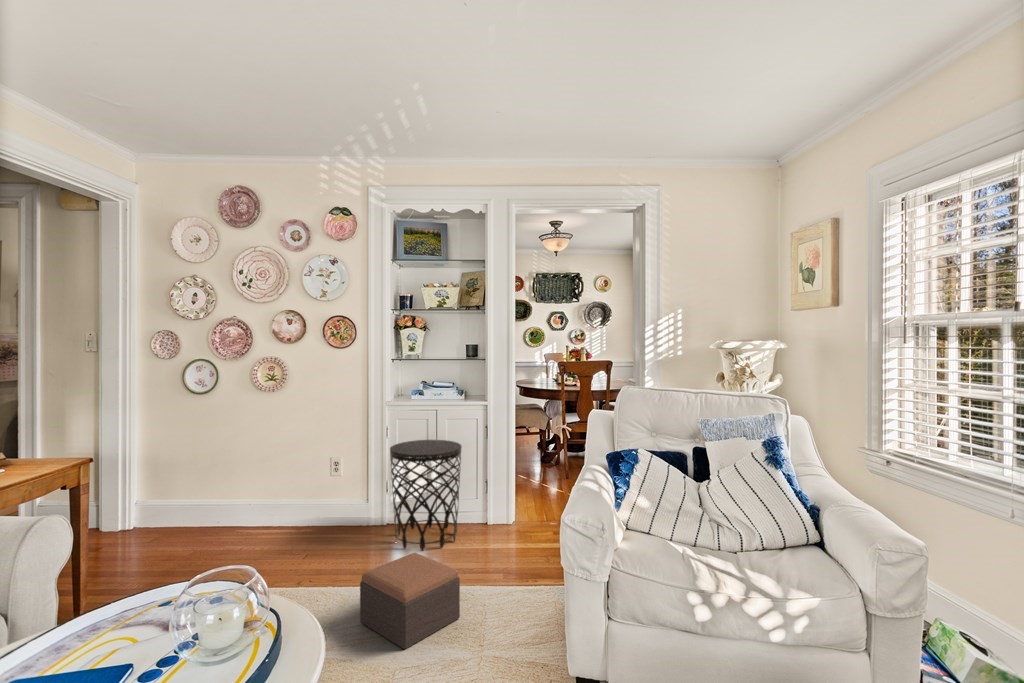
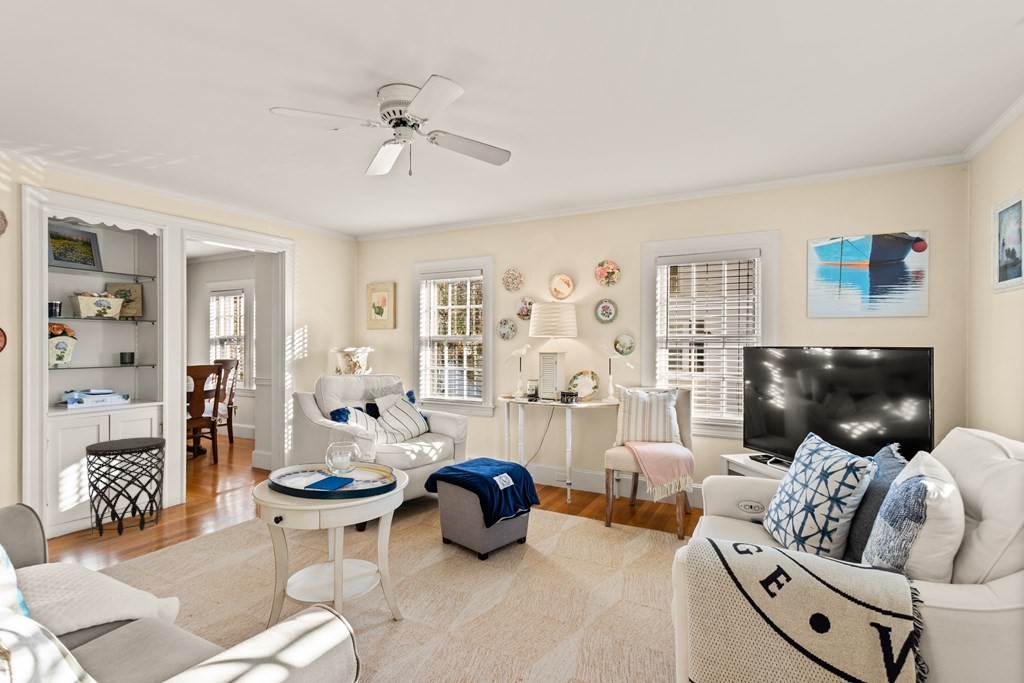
footstool: present [360,553,460,649] -> none [181,503,250,562]

